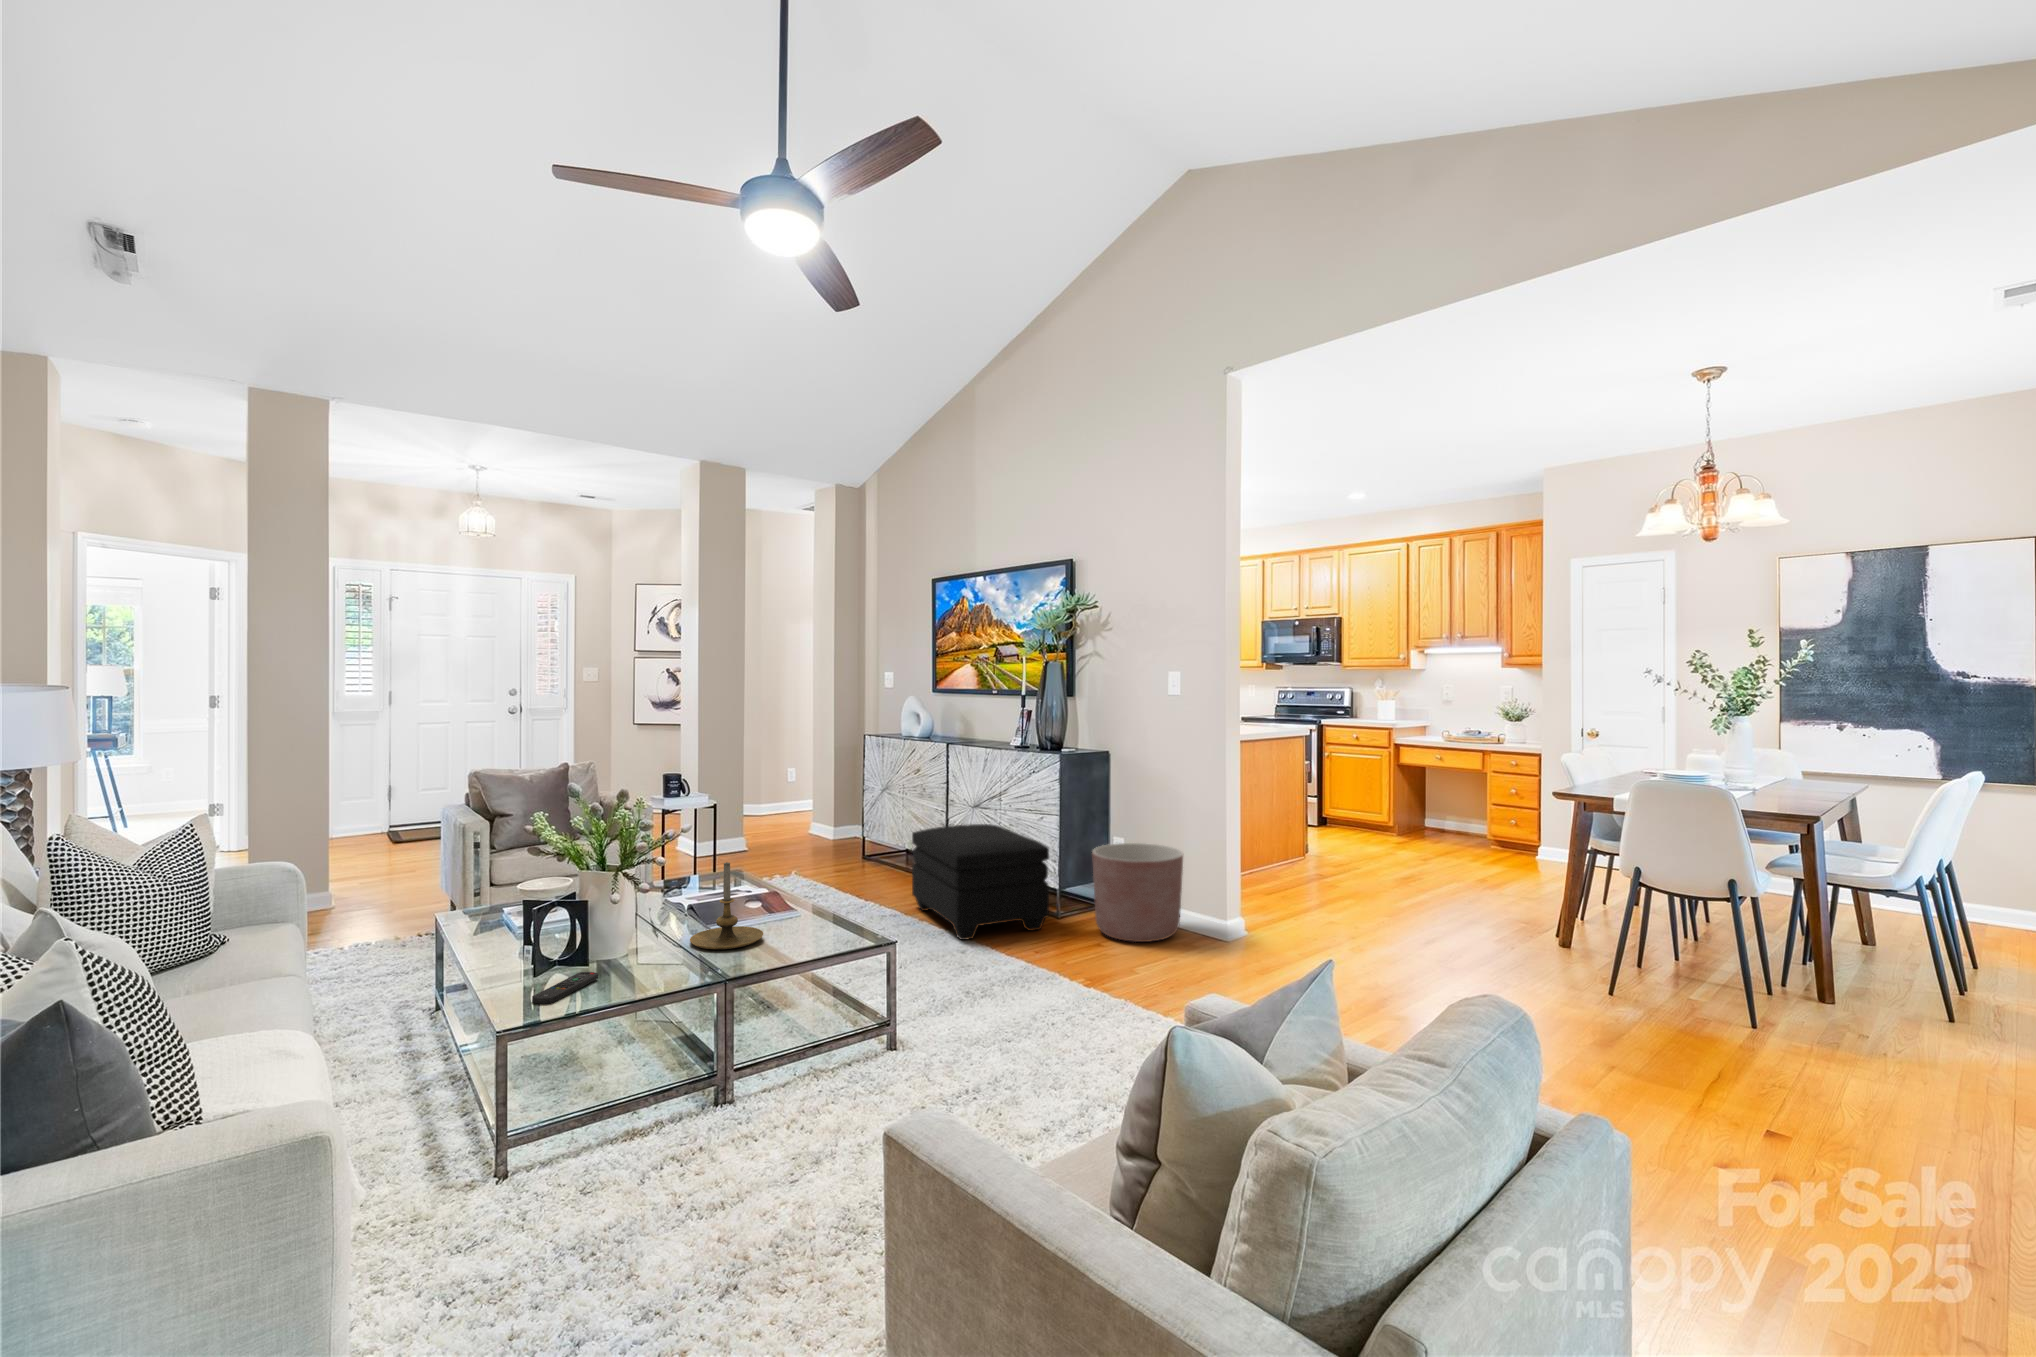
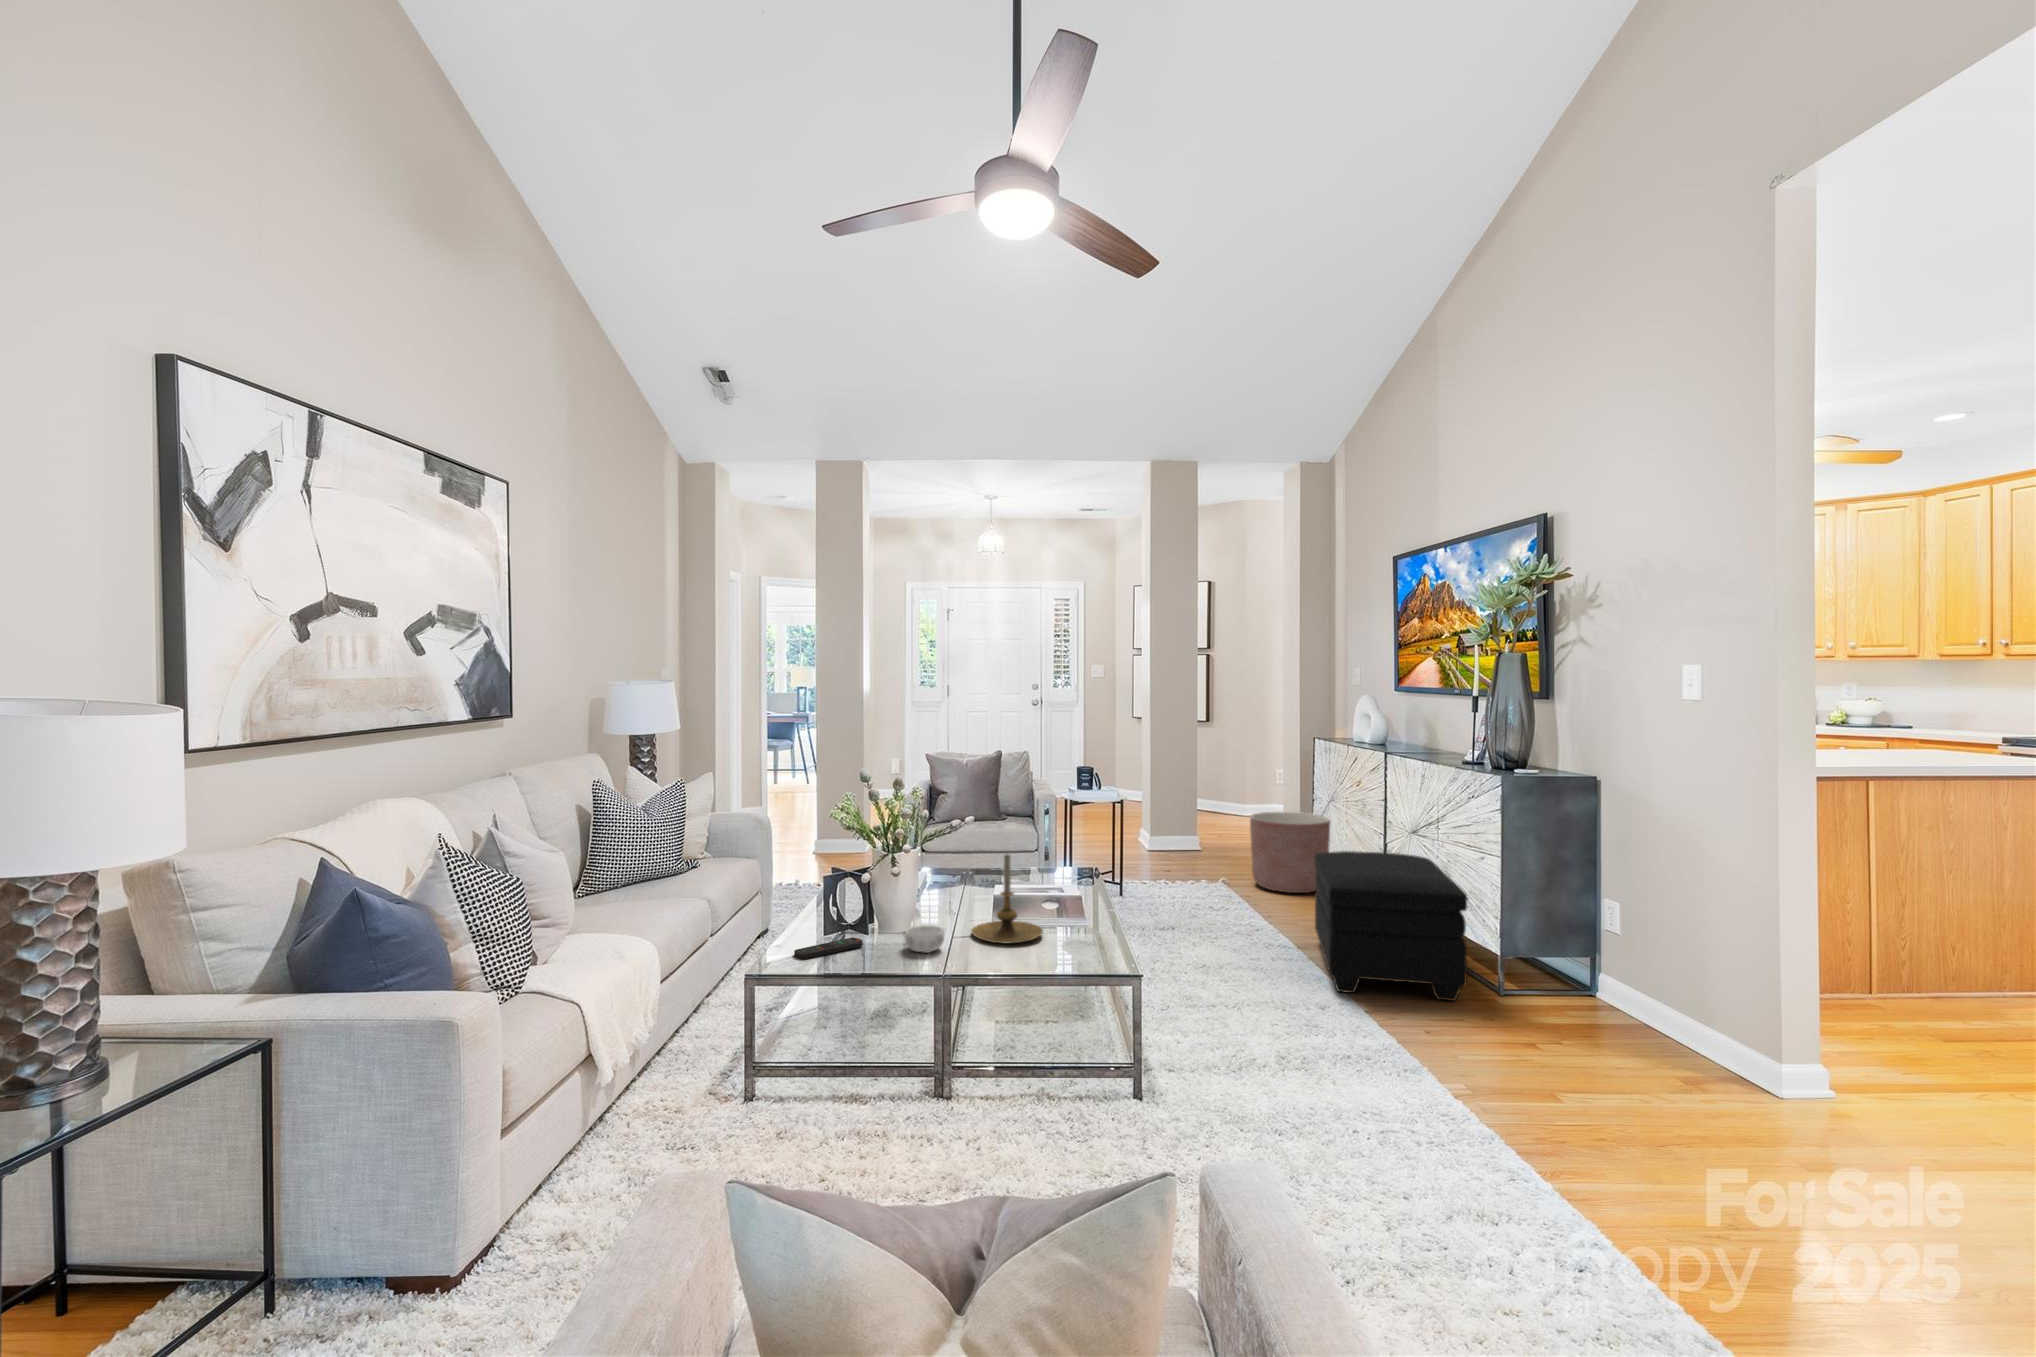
planter: present [1092,843,1183,942] -> present [1250,811,1330,893]
decorative bowl: none [645,943,688,971] -> present [905,925,944,953]

